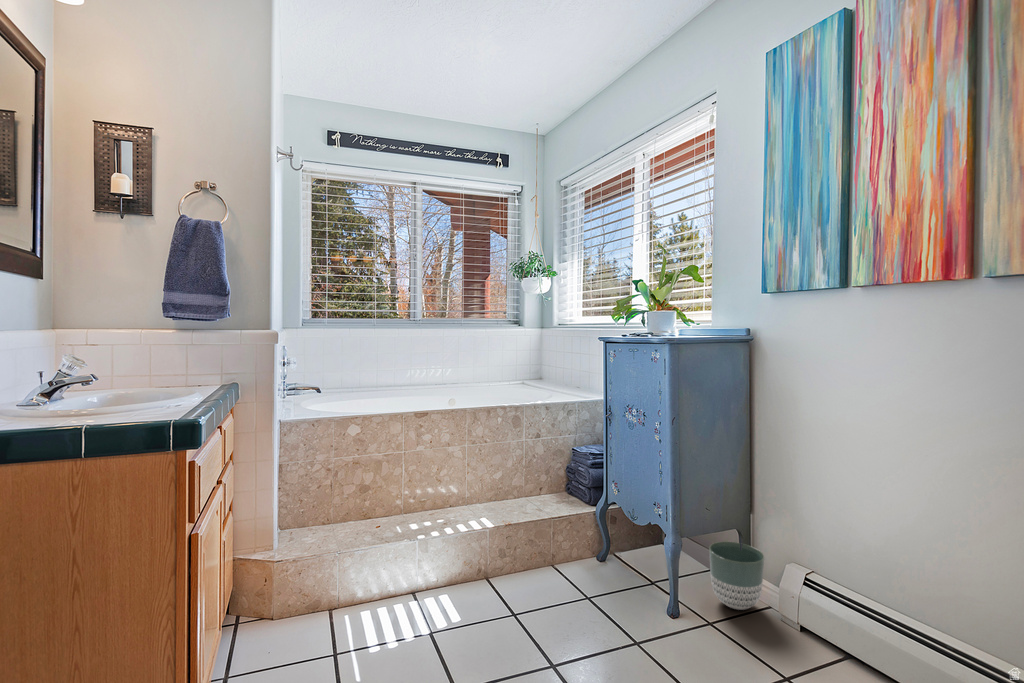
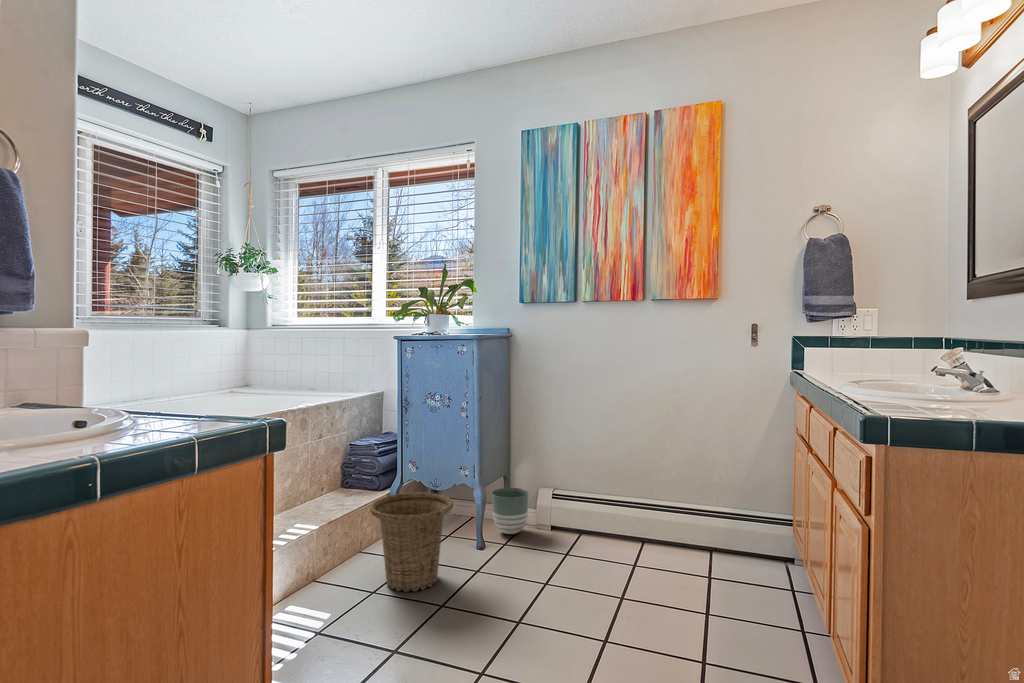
basket: none [512,518,607,641] -> present [370,493,453,592]

